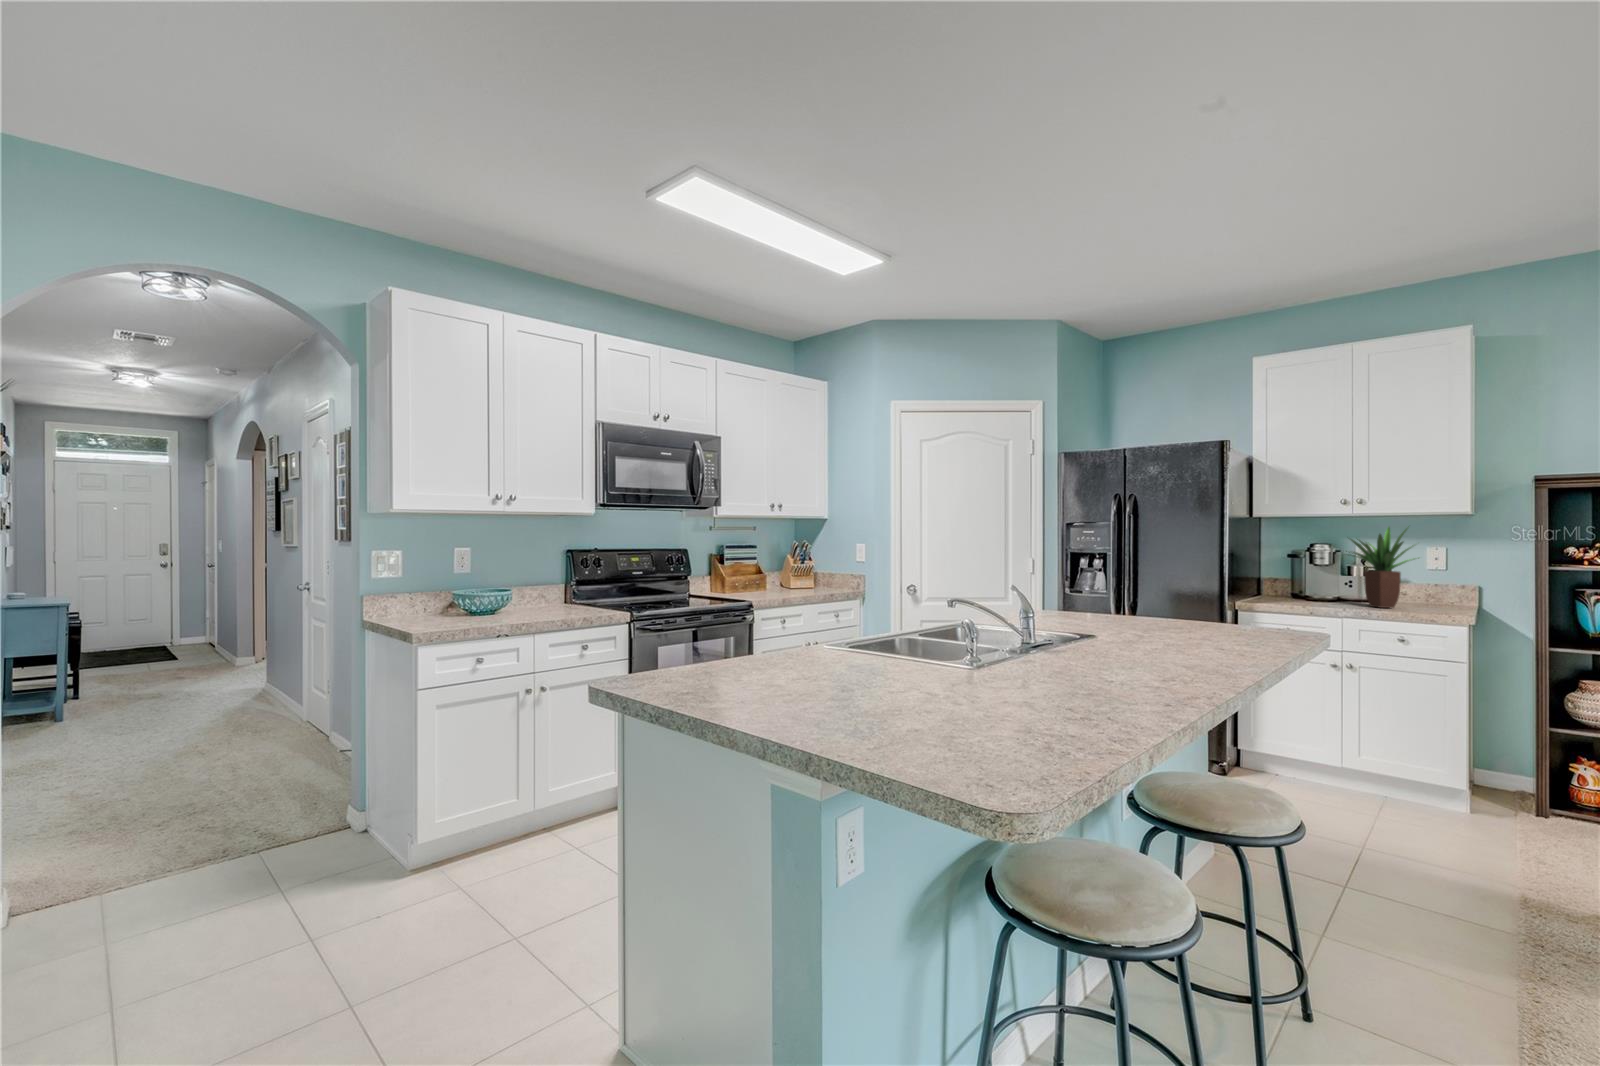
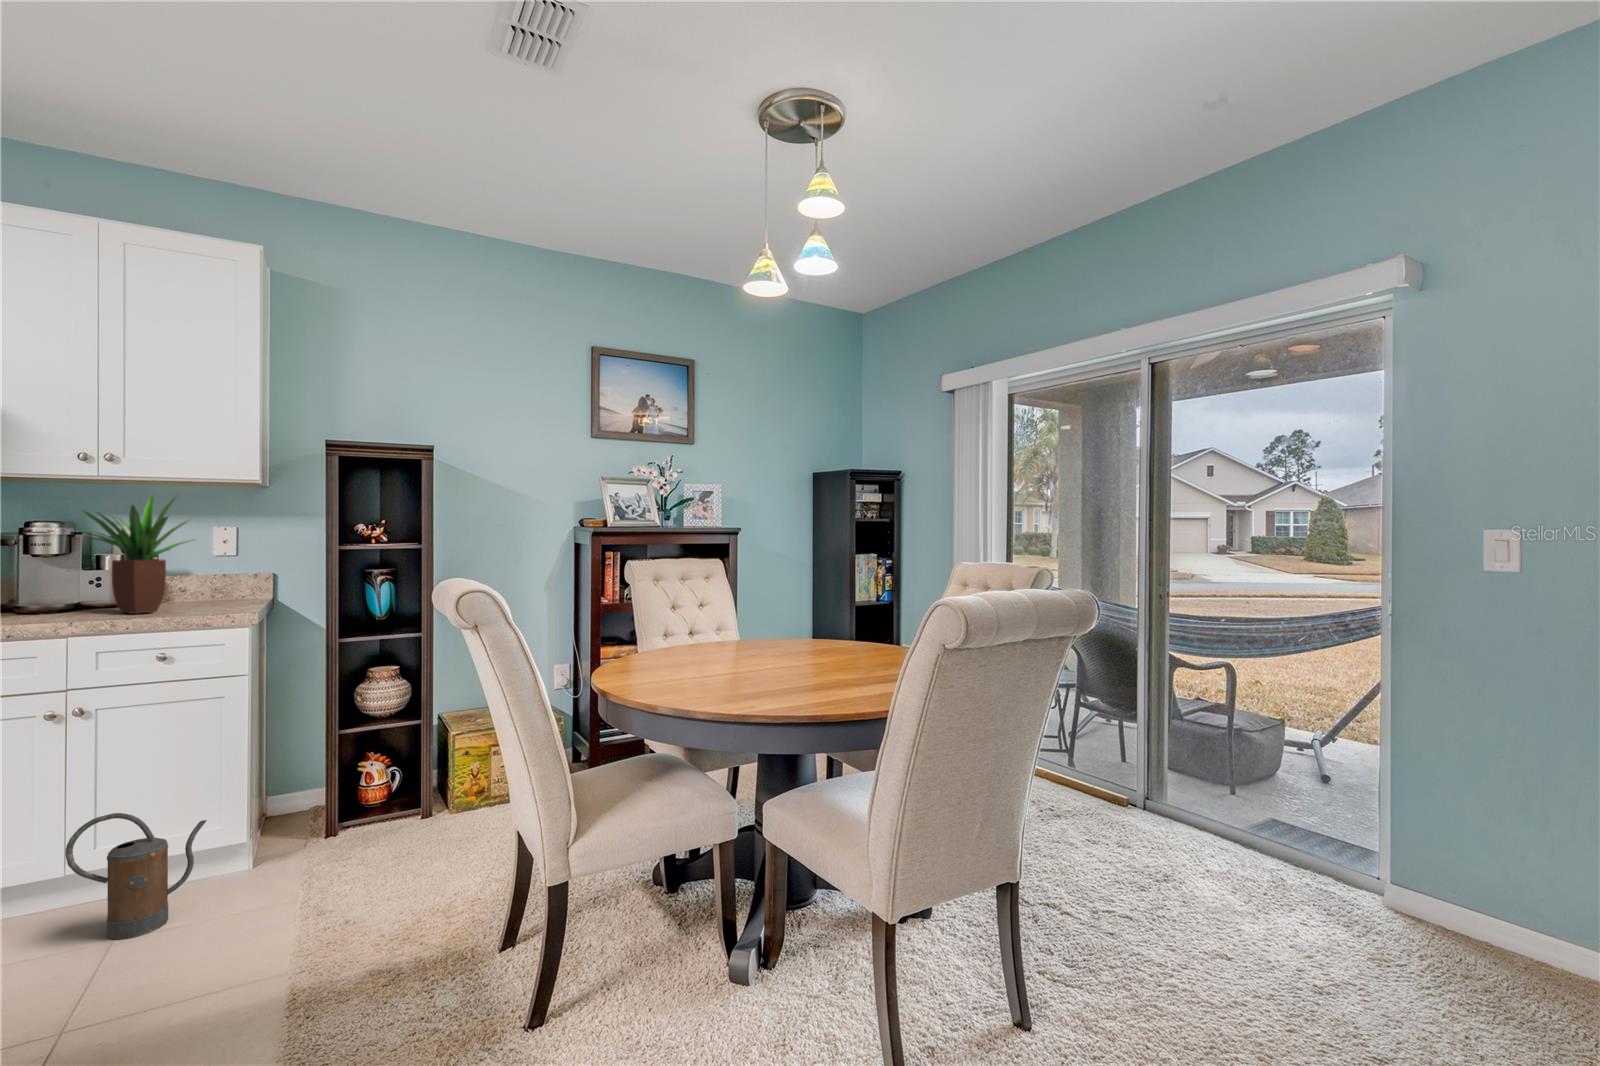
watering can: none [1346,736,1438,823] -> present [65,813,207,939]

